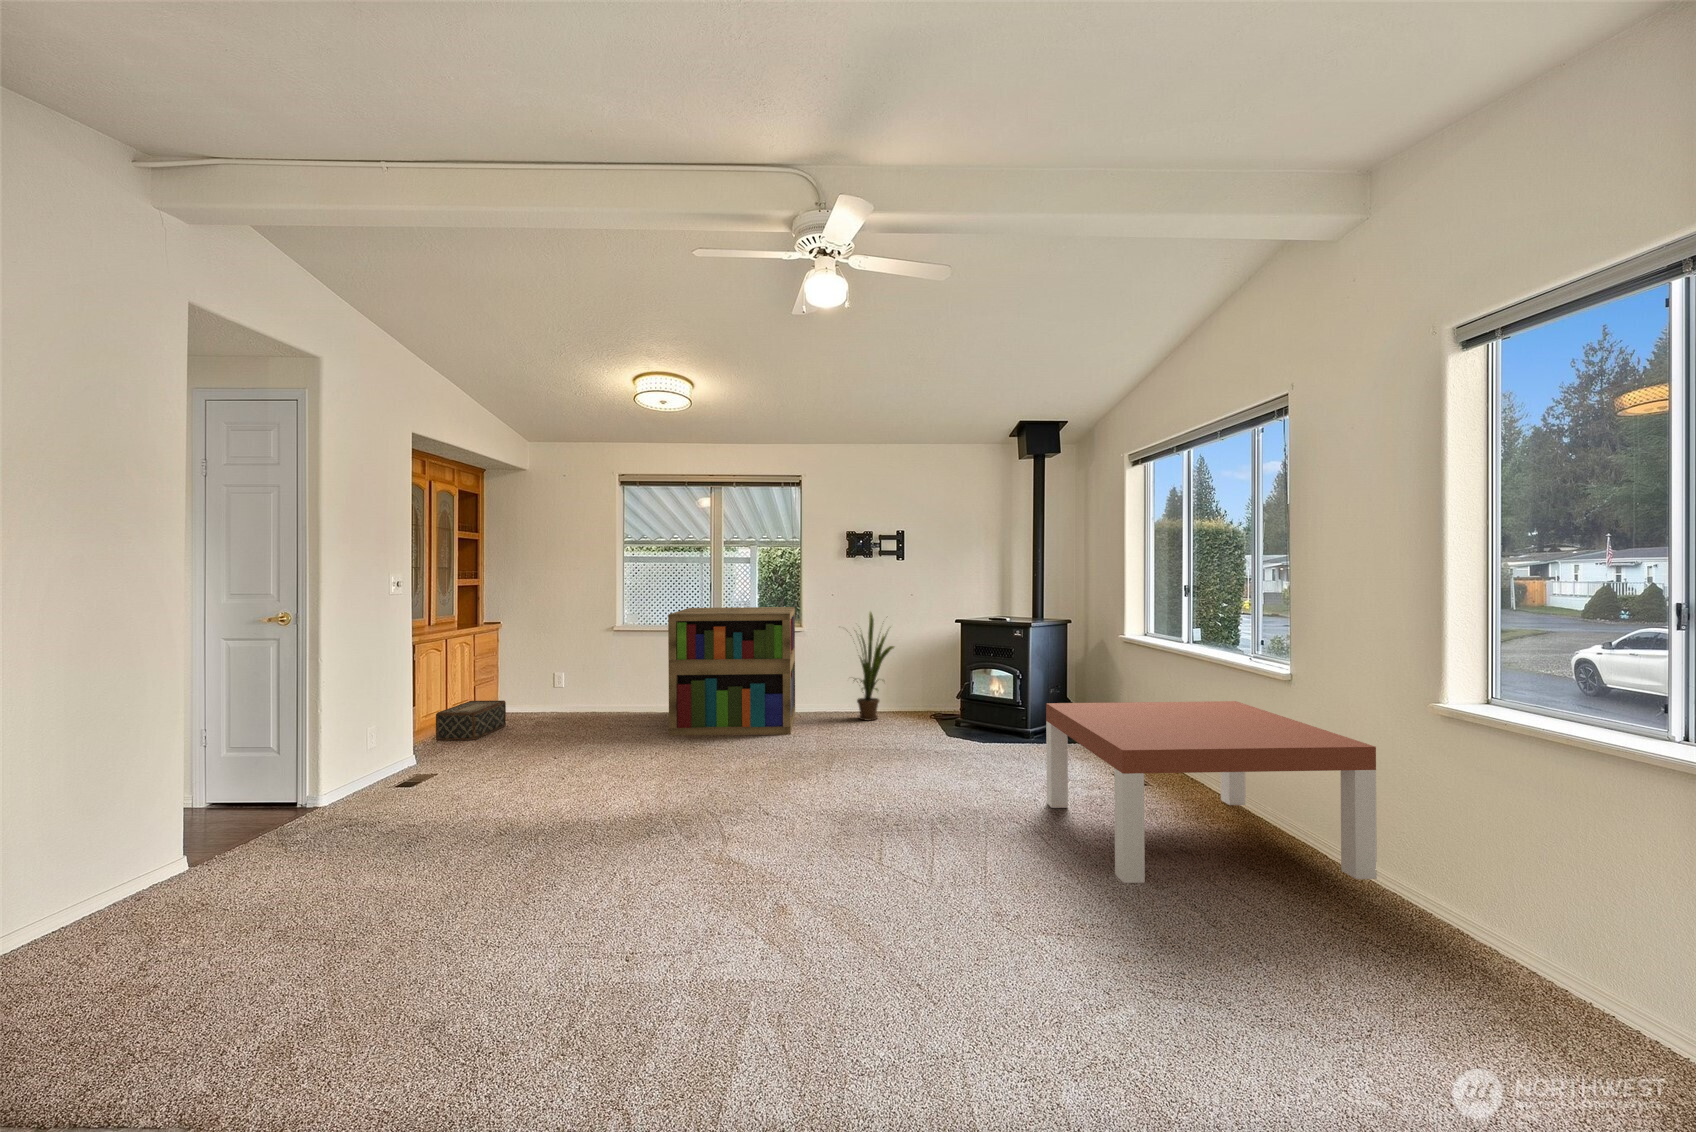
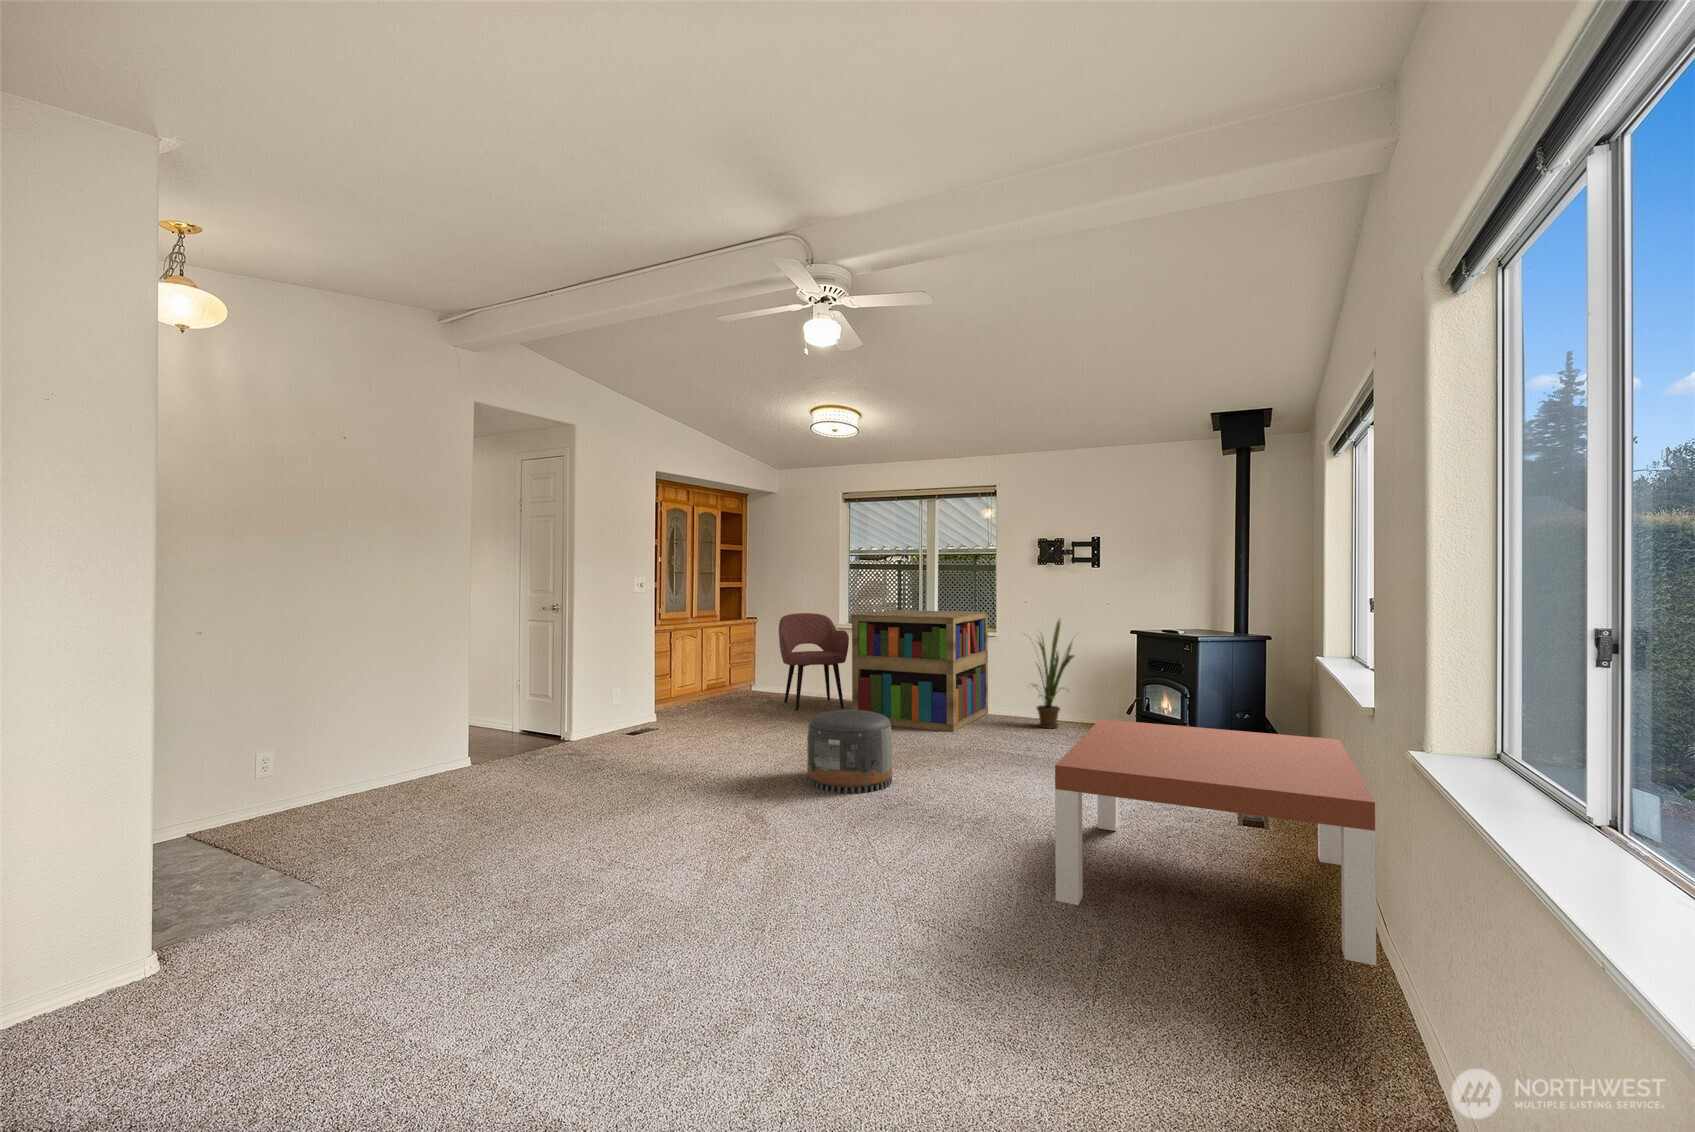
armchair: none [548,615,639,731] -> present [779,613,849,711]
woven basket: present [436,700,506,740] -> none [691,679,747,709]
pouf: none [718,720,815,817] -> present [807,710,892,793]

